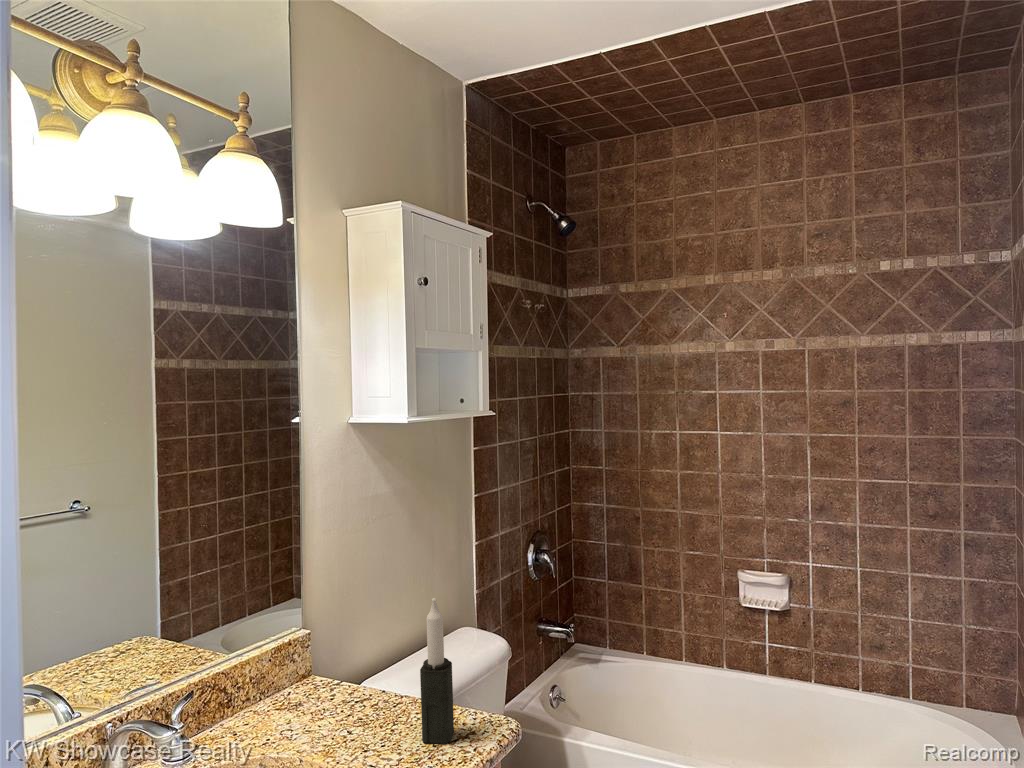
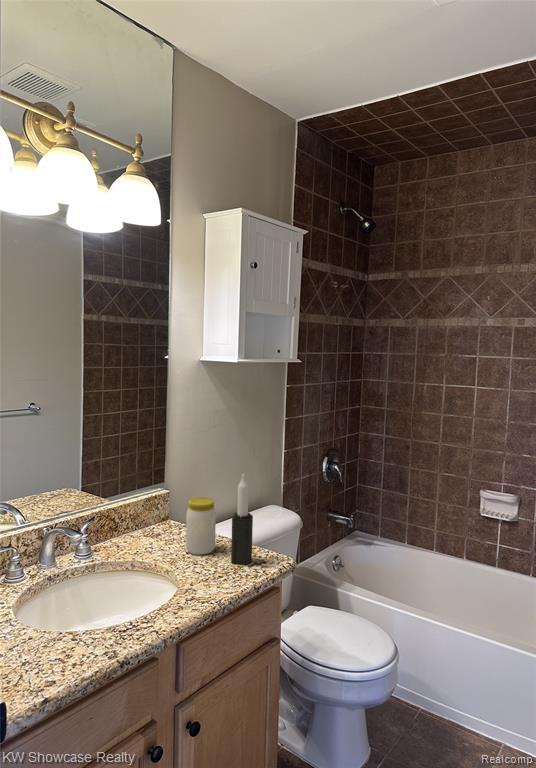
jar: none [345,638,393,733] -> present [186,497,216,555]

